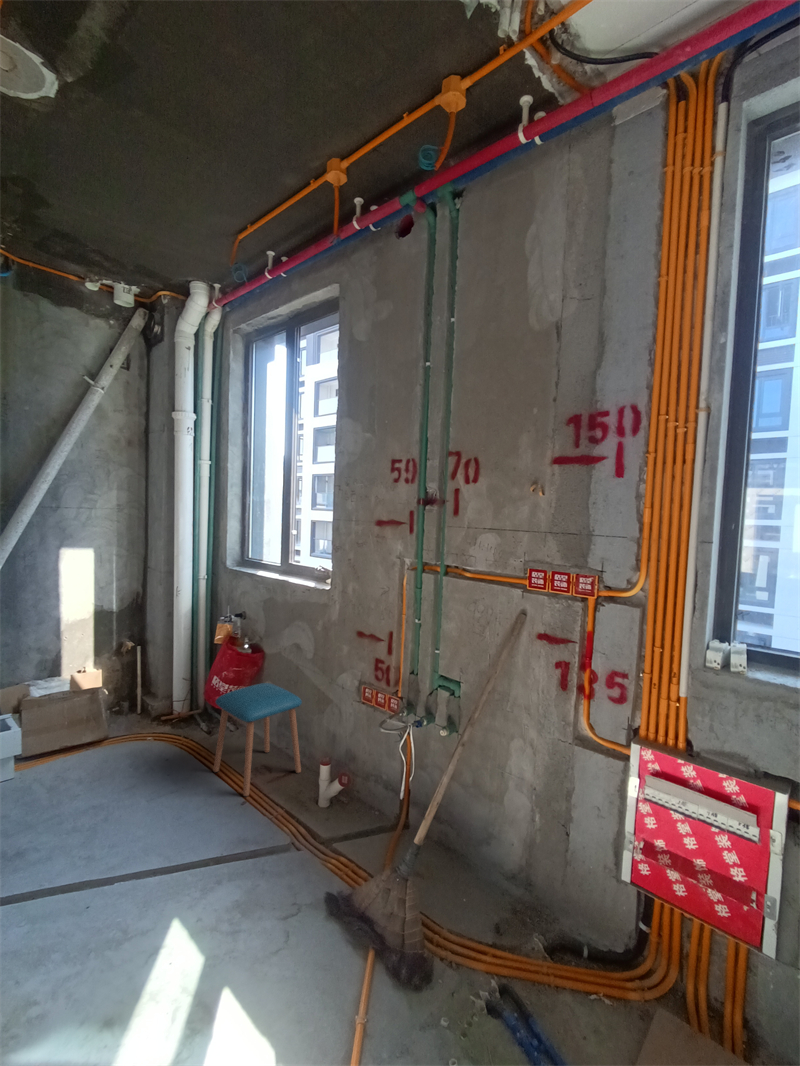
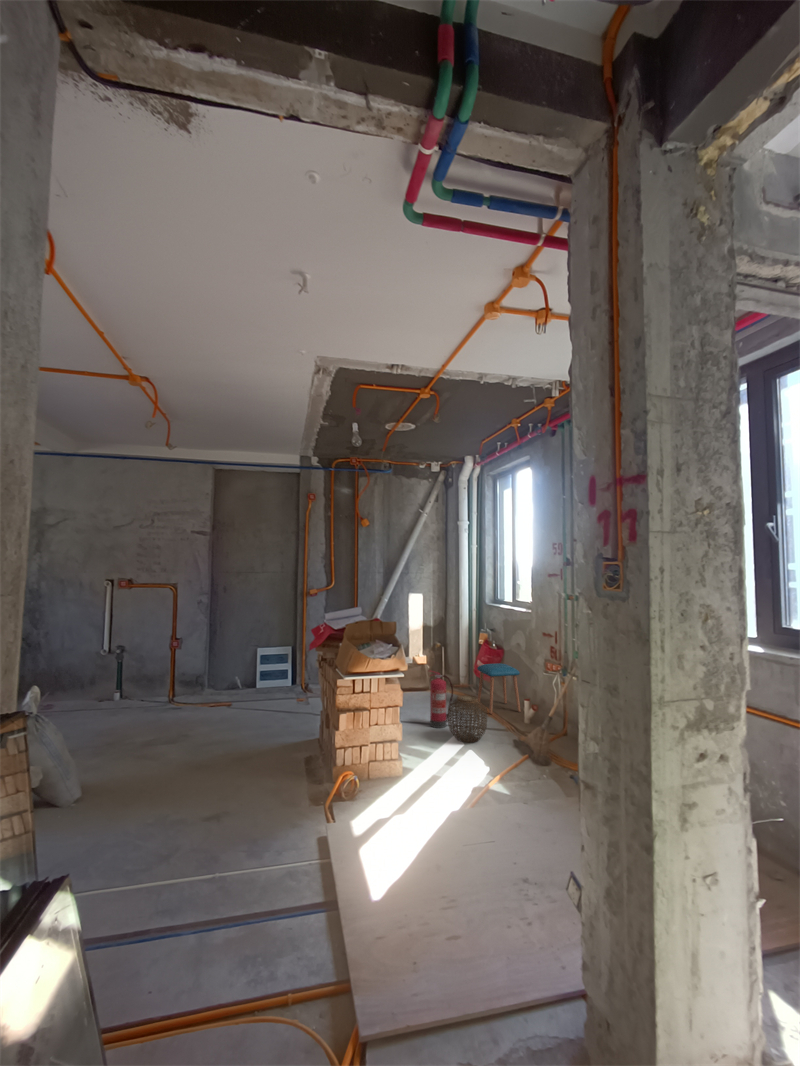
fire extinguisher: none [95,759,166,902] -> present [430,671,453,728]
woven basket: none [153,816,261,955] -> present [448,695,487,743]

